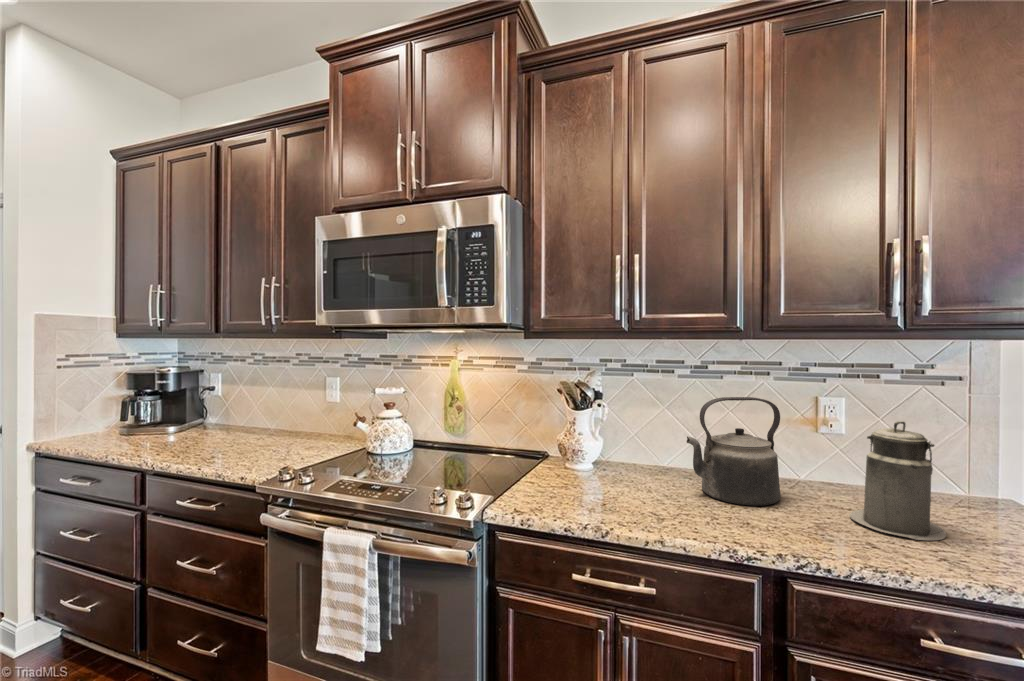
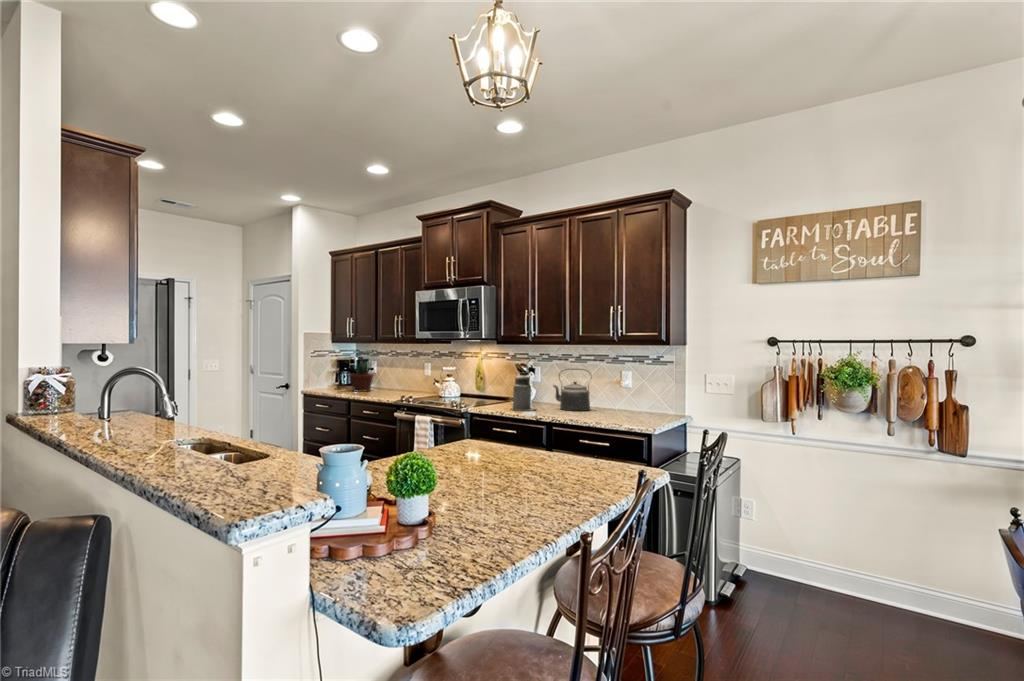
potted plant: none [133,375,221,442] -> present [349,363,374,392]
canister: present [850,421,946,540] -> present [511,372,536,411]

